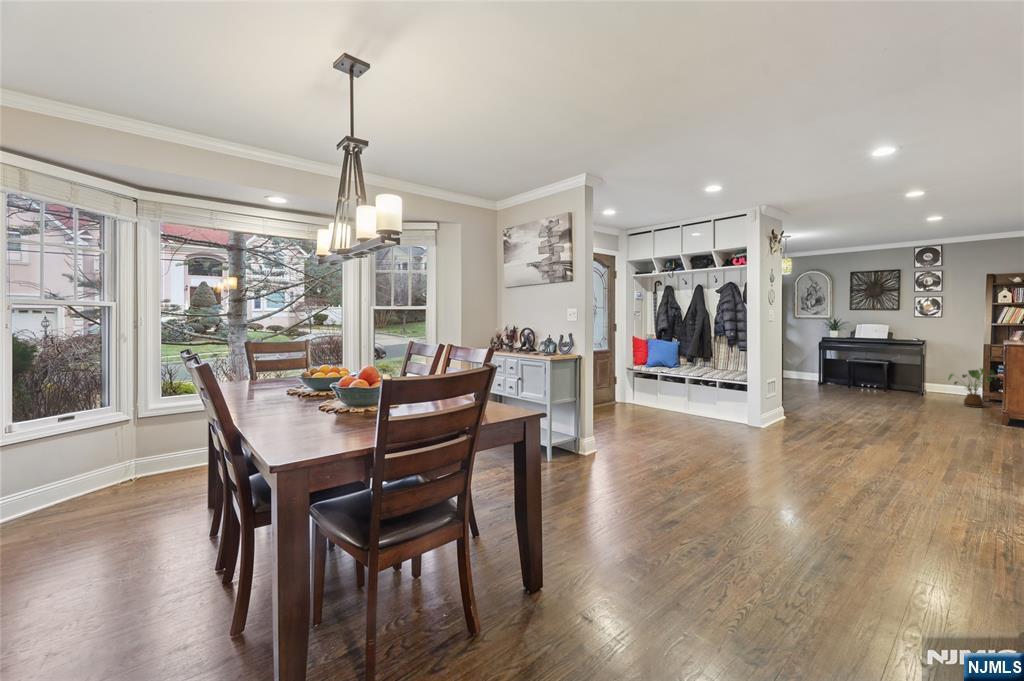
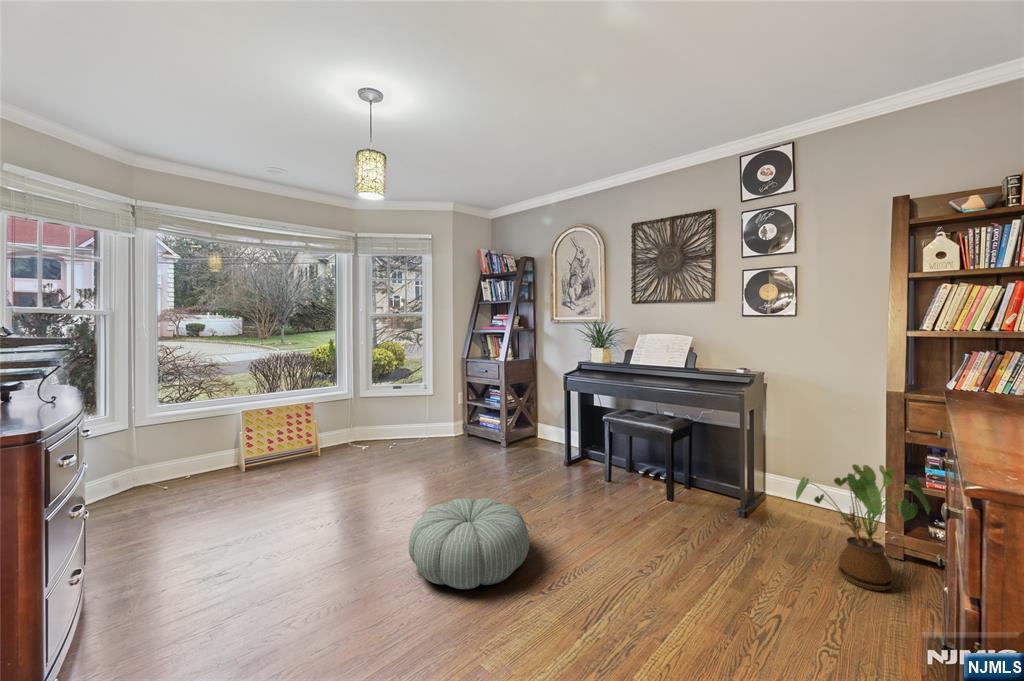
pouf: none [803,383,852,404] -> present [409,498,529,589]

